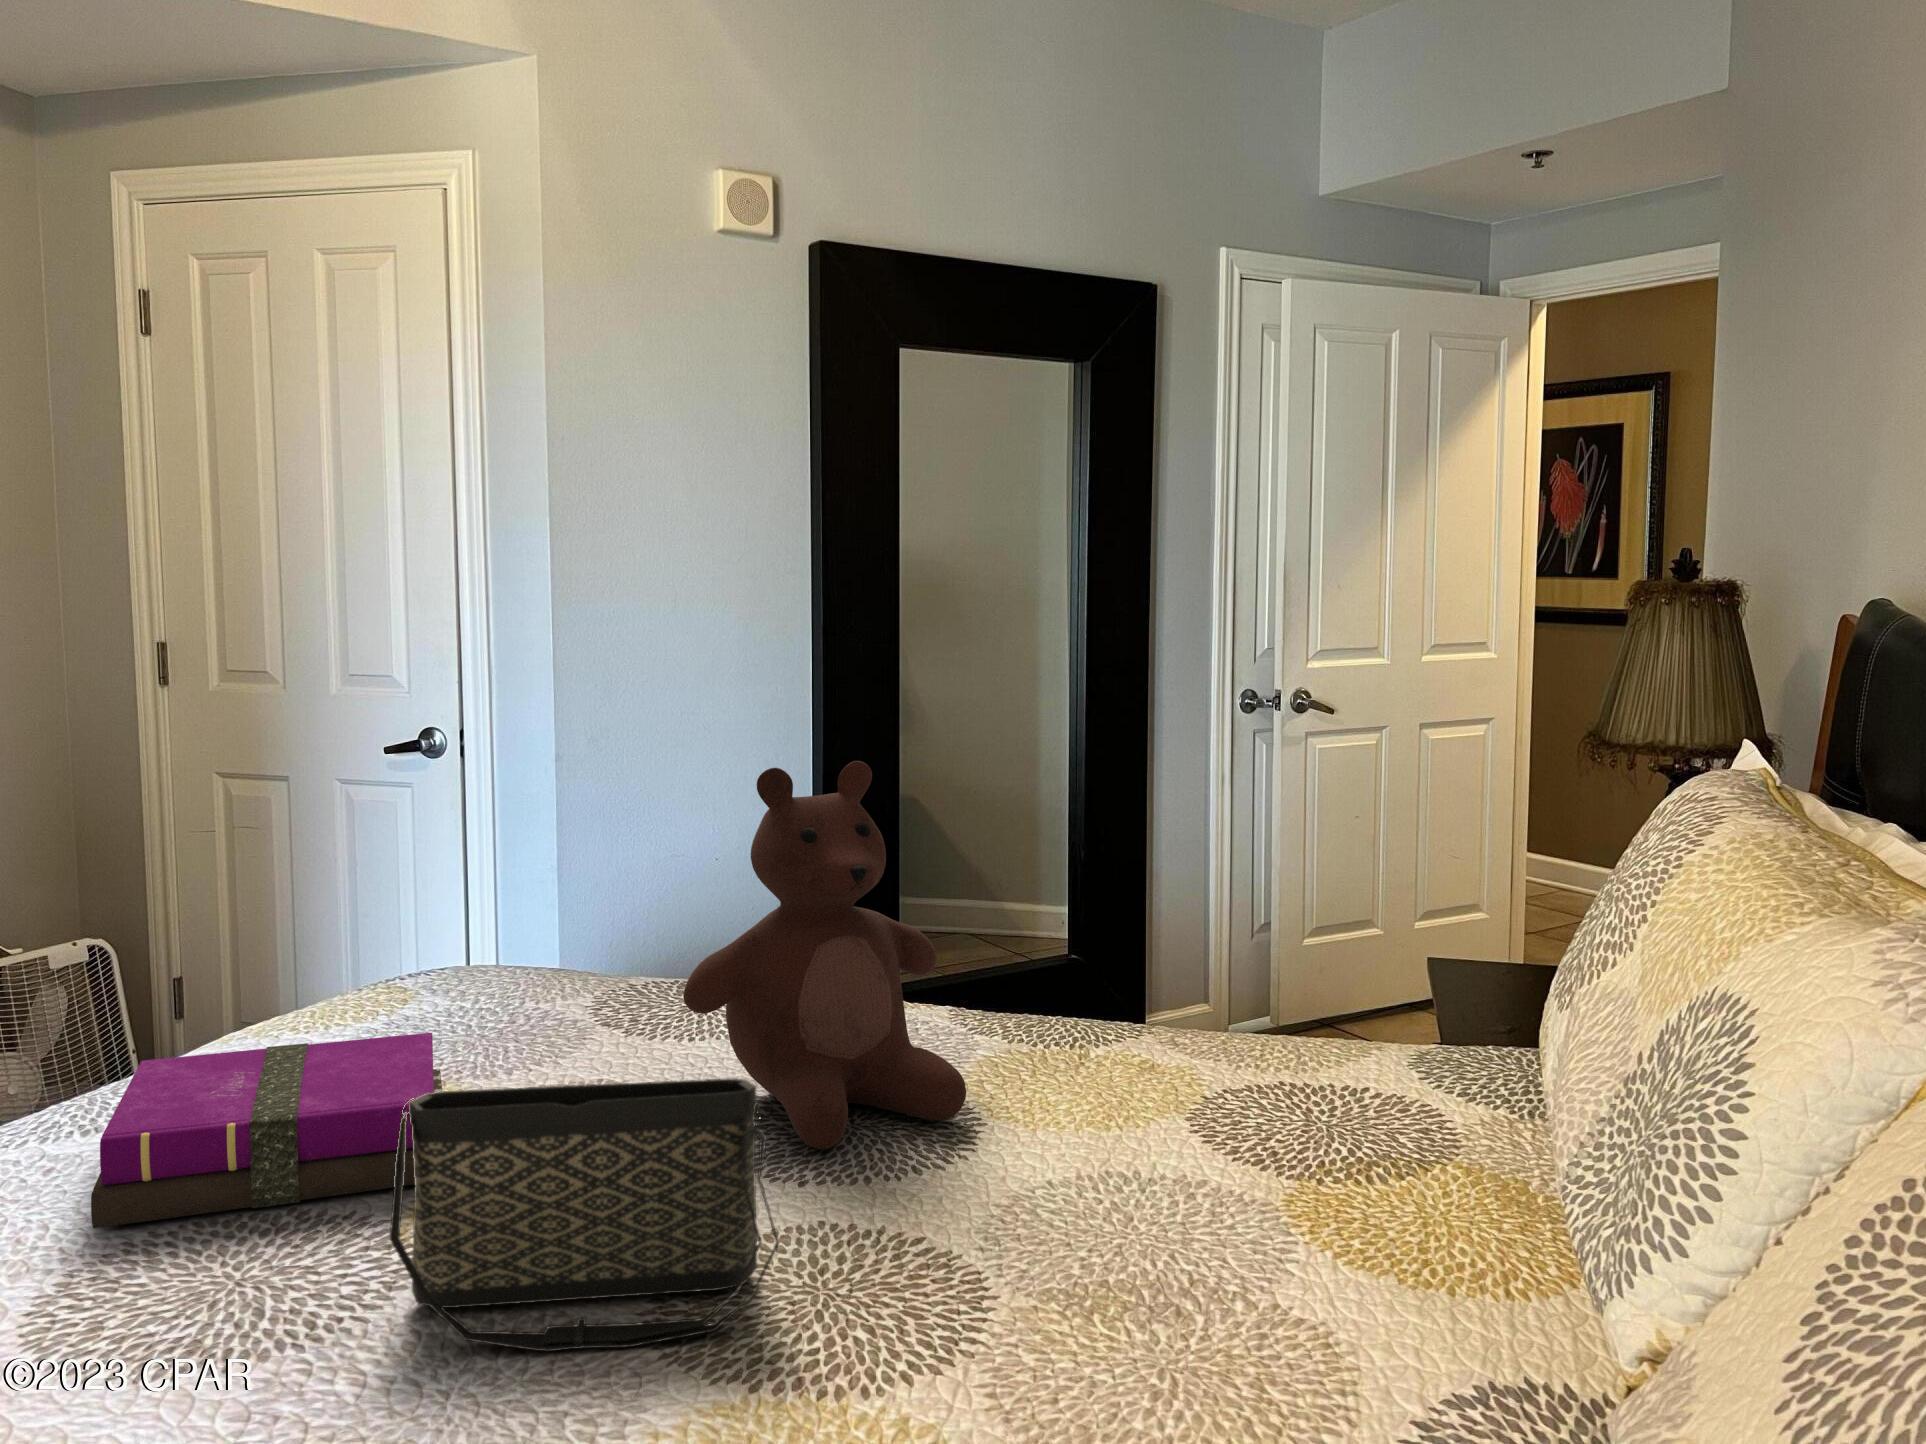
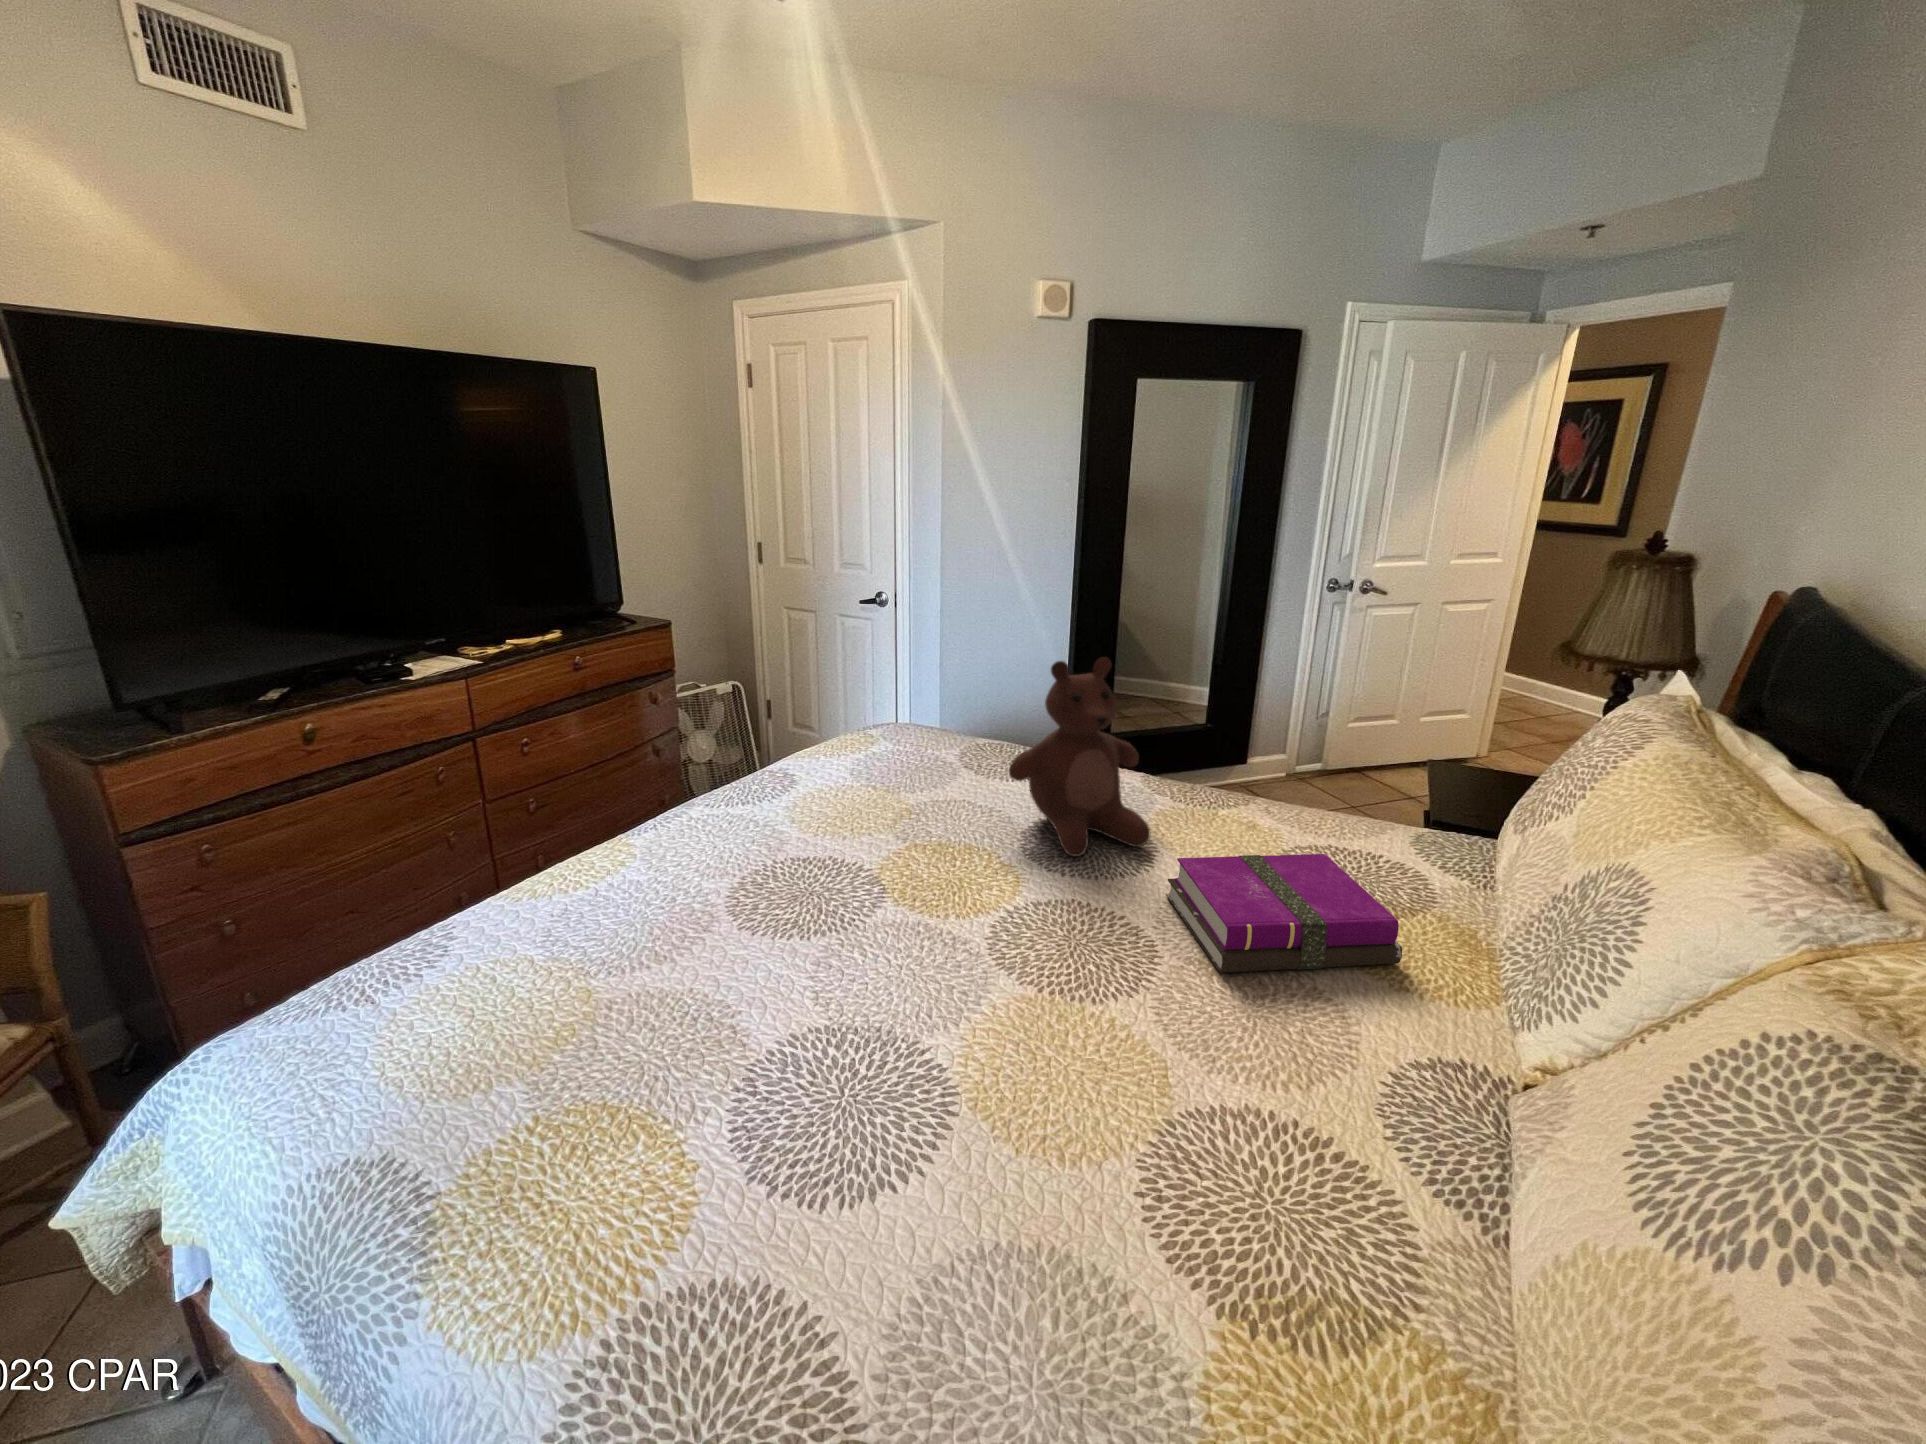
notebook: present [91,1033,442,1228] -> present [1166,854,1402,973]
handbag: present [390,1078,779,1351] -> none [877,826,1055,957]

